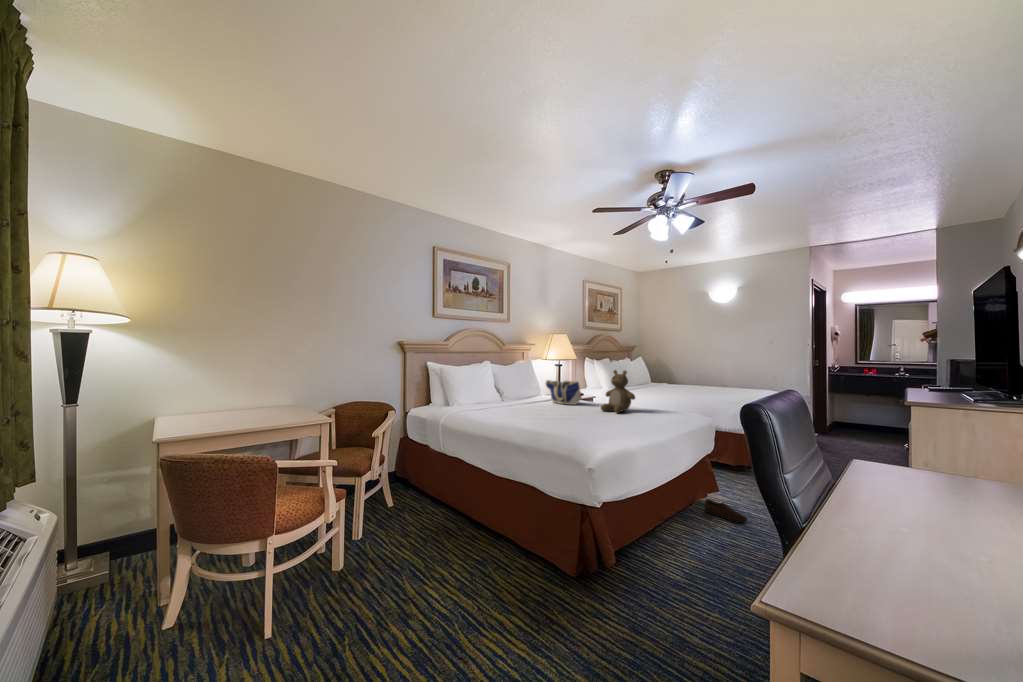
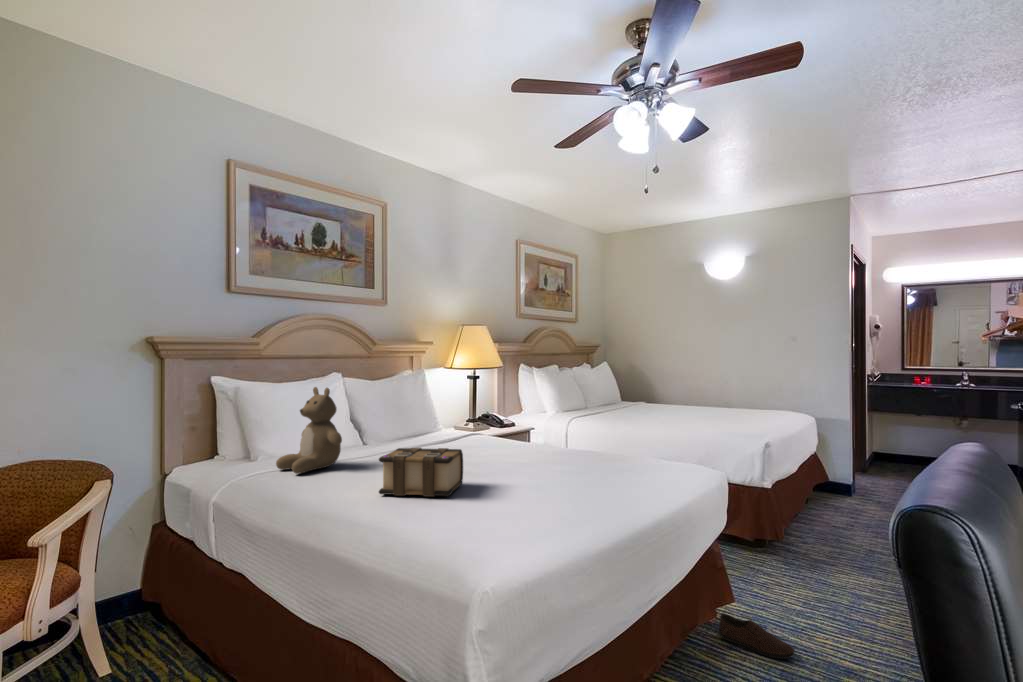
teddy bear: present [601,370,635,413] -> present [276,387,342,474]
tote bag: present [546,380,582,405] -> none [441,405,506,448]
book: none [525,401,565,425] -> present [379,448,463,497]

